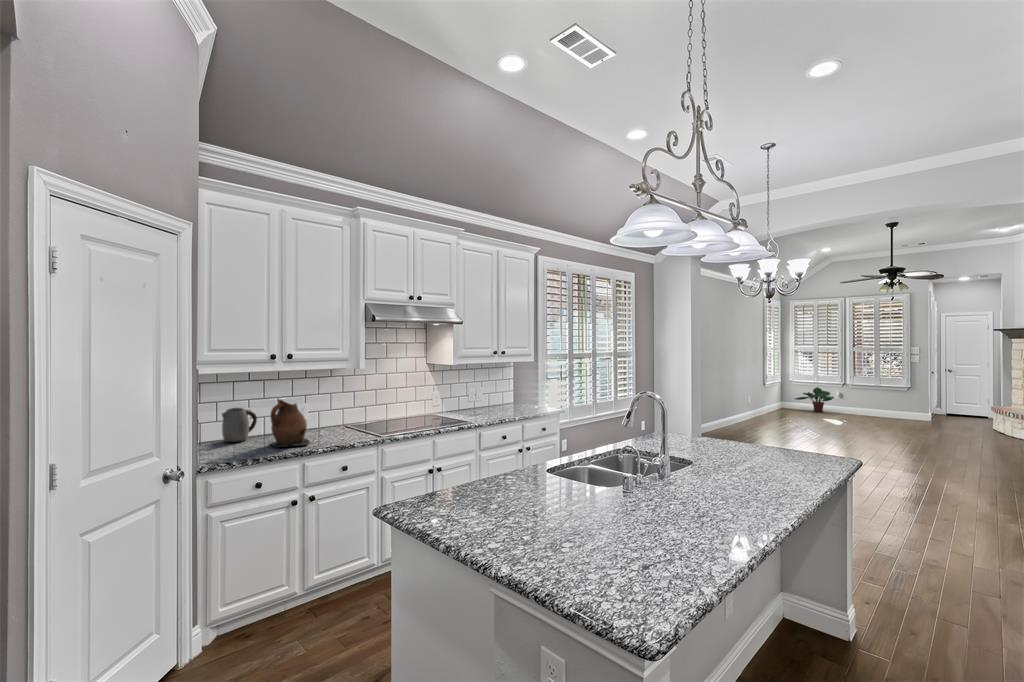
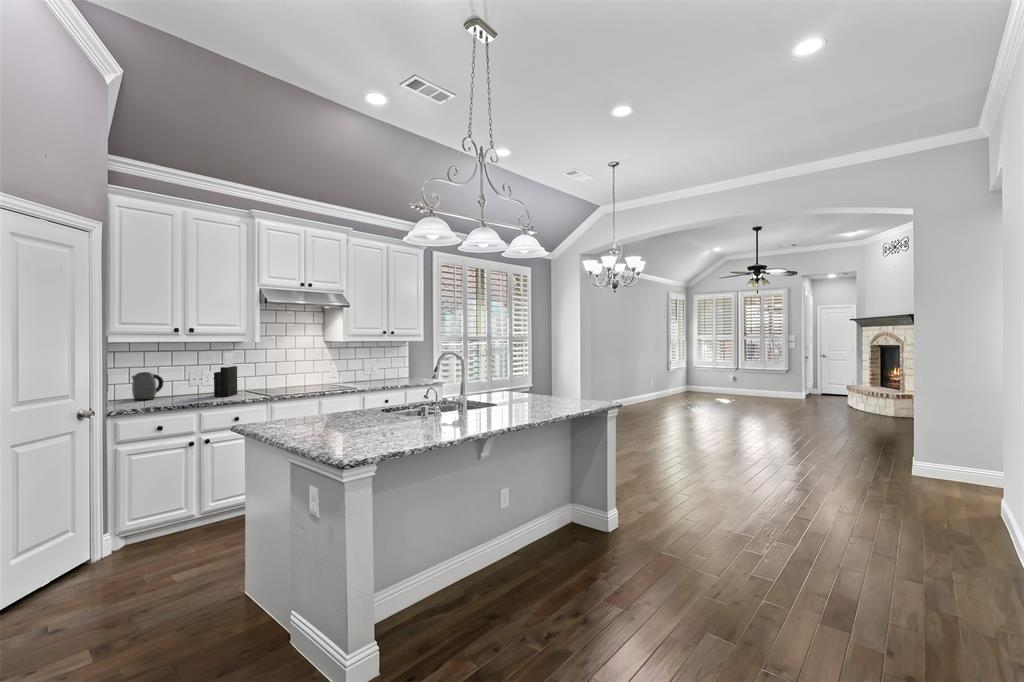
knife block: none [315,381,339,436] -> present [214,352,237,397]
potted plant: present [795,387,834,412] -> none [693,372,727,395]
ceramic pitcher: present [270,400,310,447] -> none [172,364,207,402]

